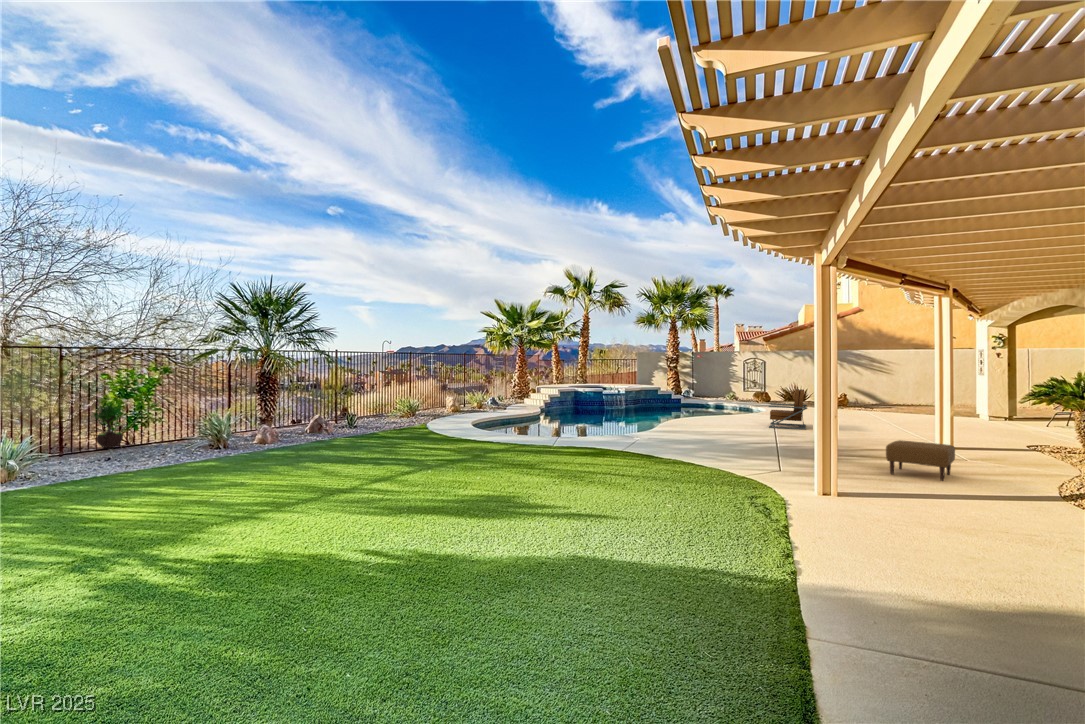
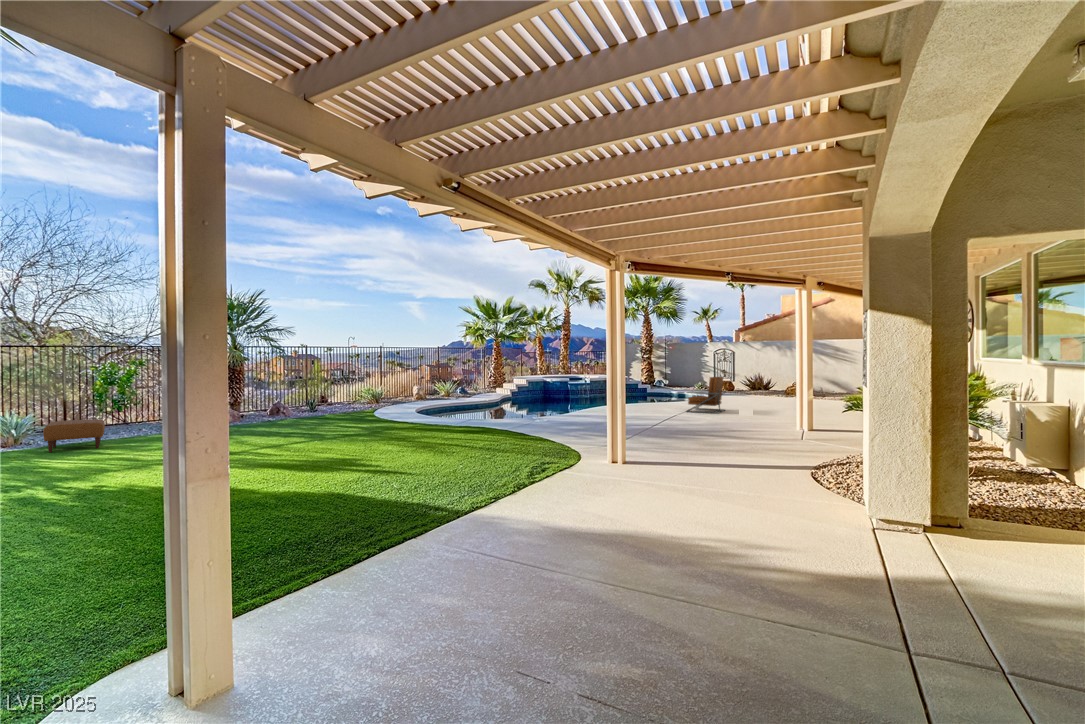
potted tree: present [91,405,123,448] -> none [91,386,120,424]
ottoman: present [886,440,955,481] -> present [43,419,105,453]

